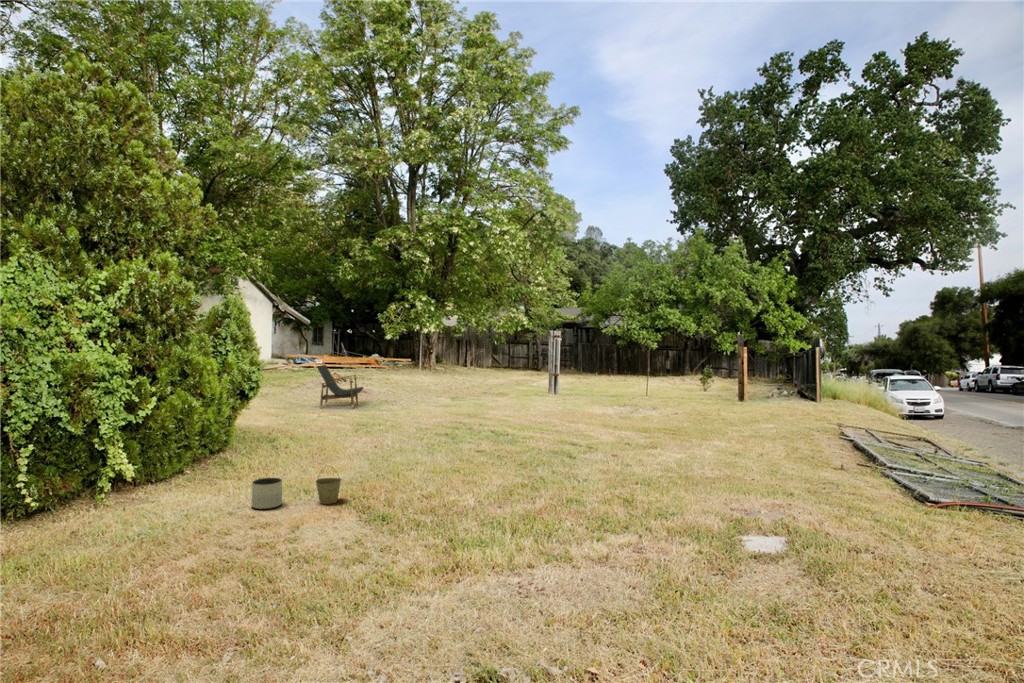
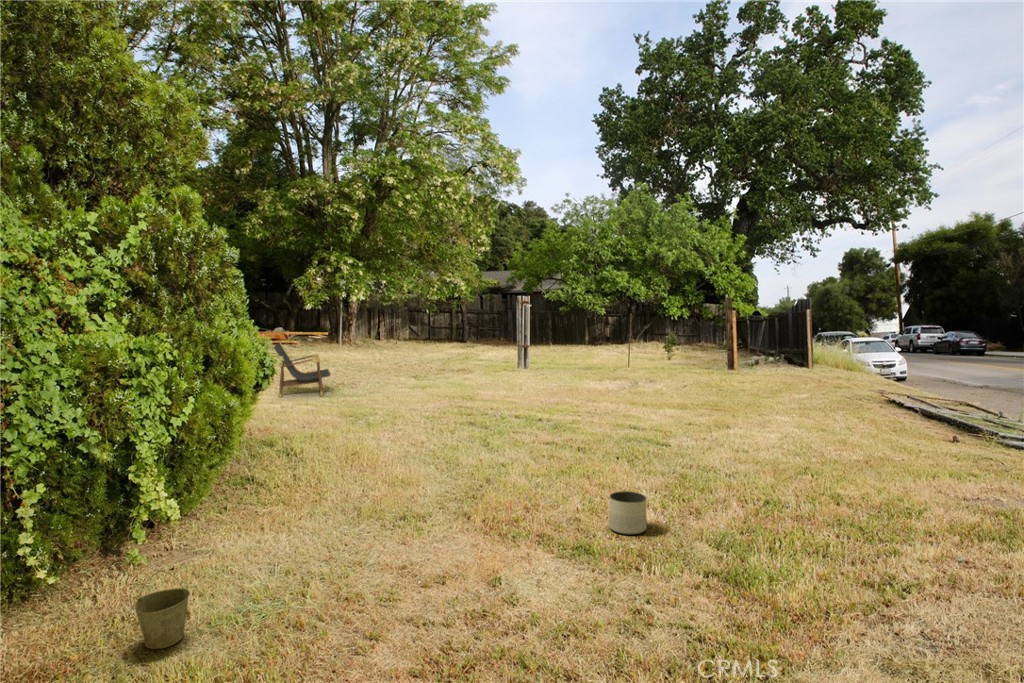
planter: present [252,478,282,509] -> present [609,491,647,535]
bucket: present [316,478,341,504] -> present [134,571,190,649]

